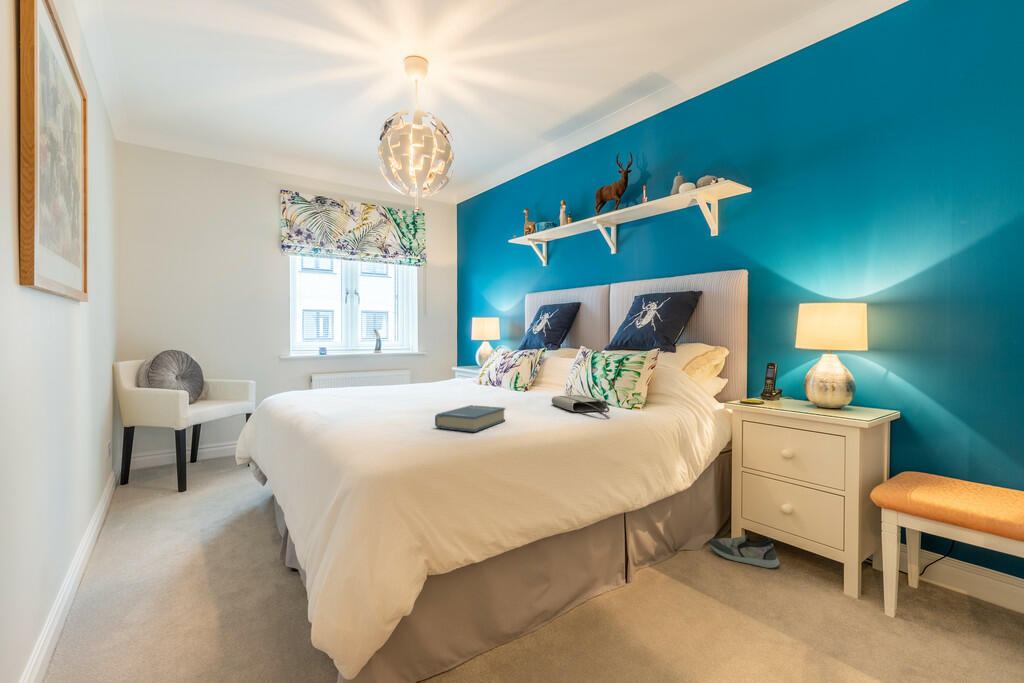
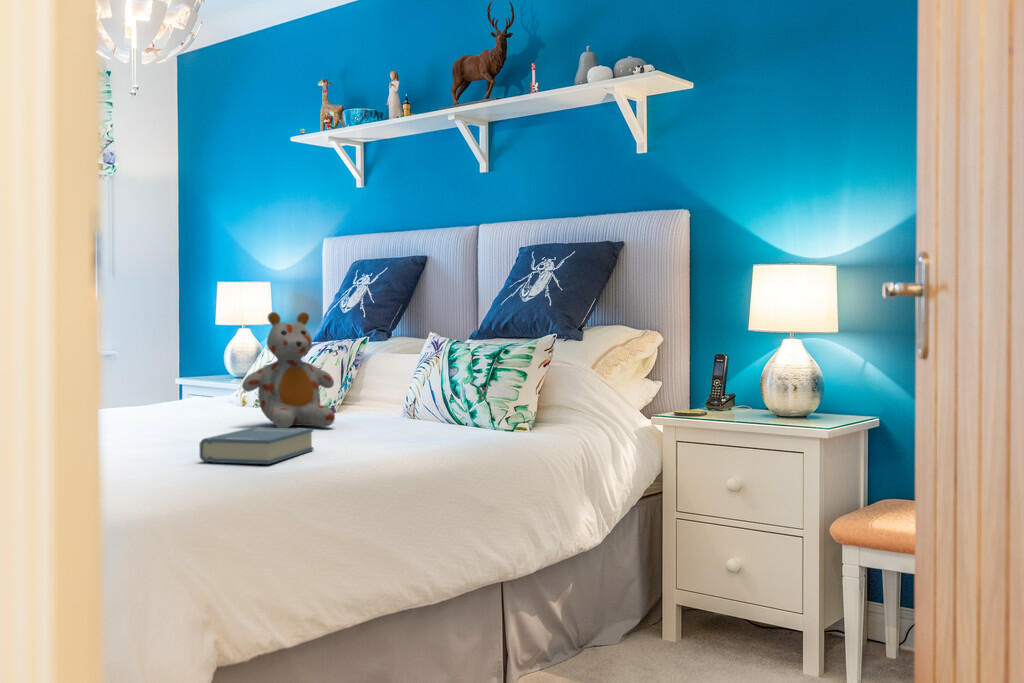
stuffed bear: none [471,335,524,404] -> present [242,312,335,428]
tote bag: present [552,395,610,413] -> none [384,412,479,436]
shoe: present [709,535,780,569] -> none [630,609,726,657]

